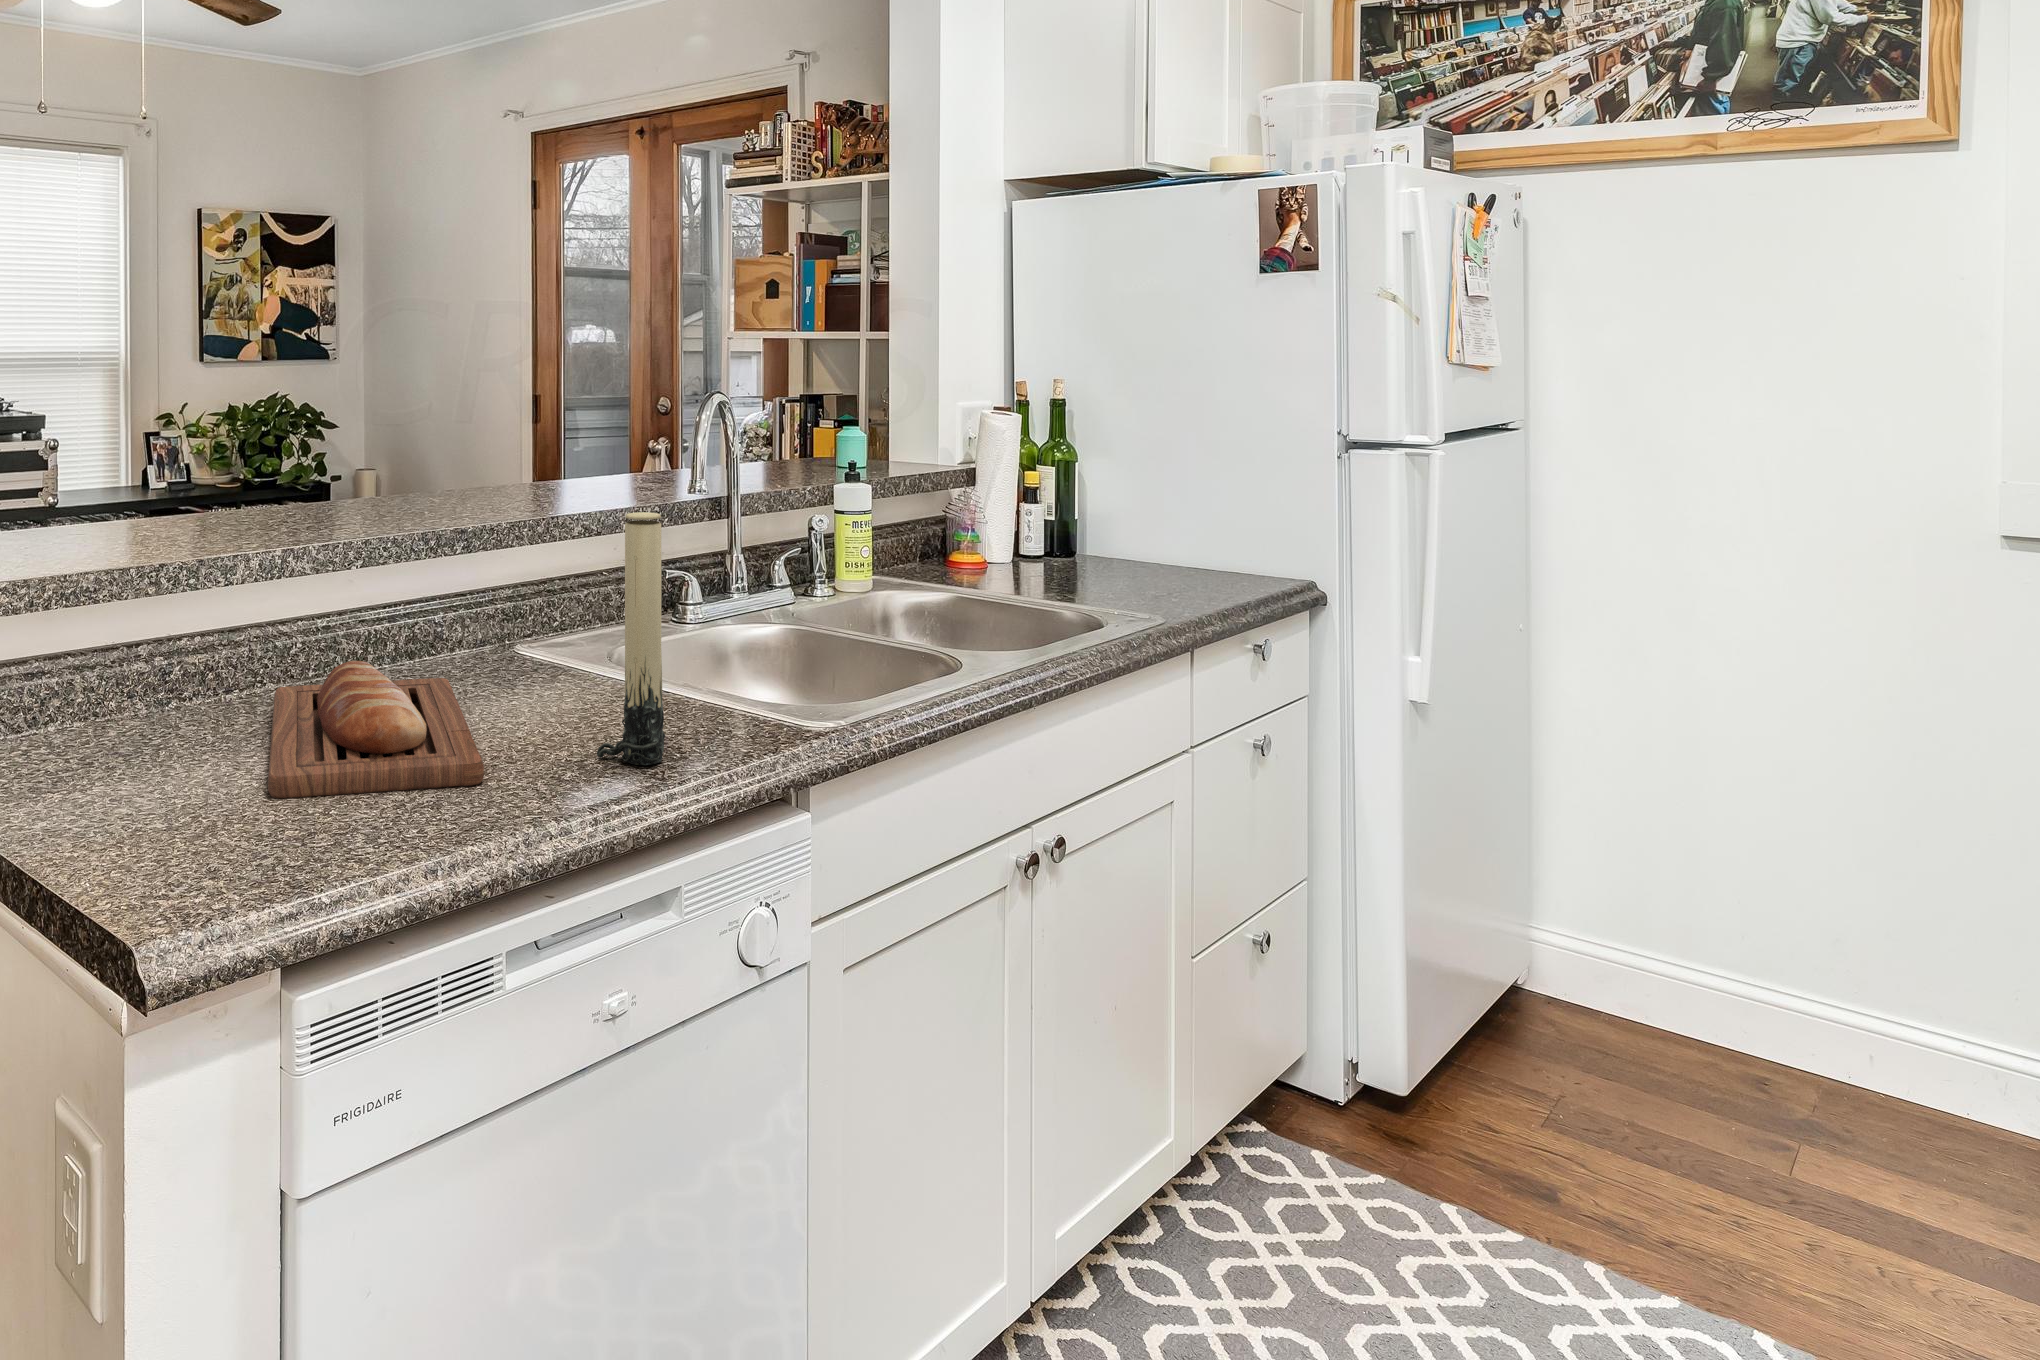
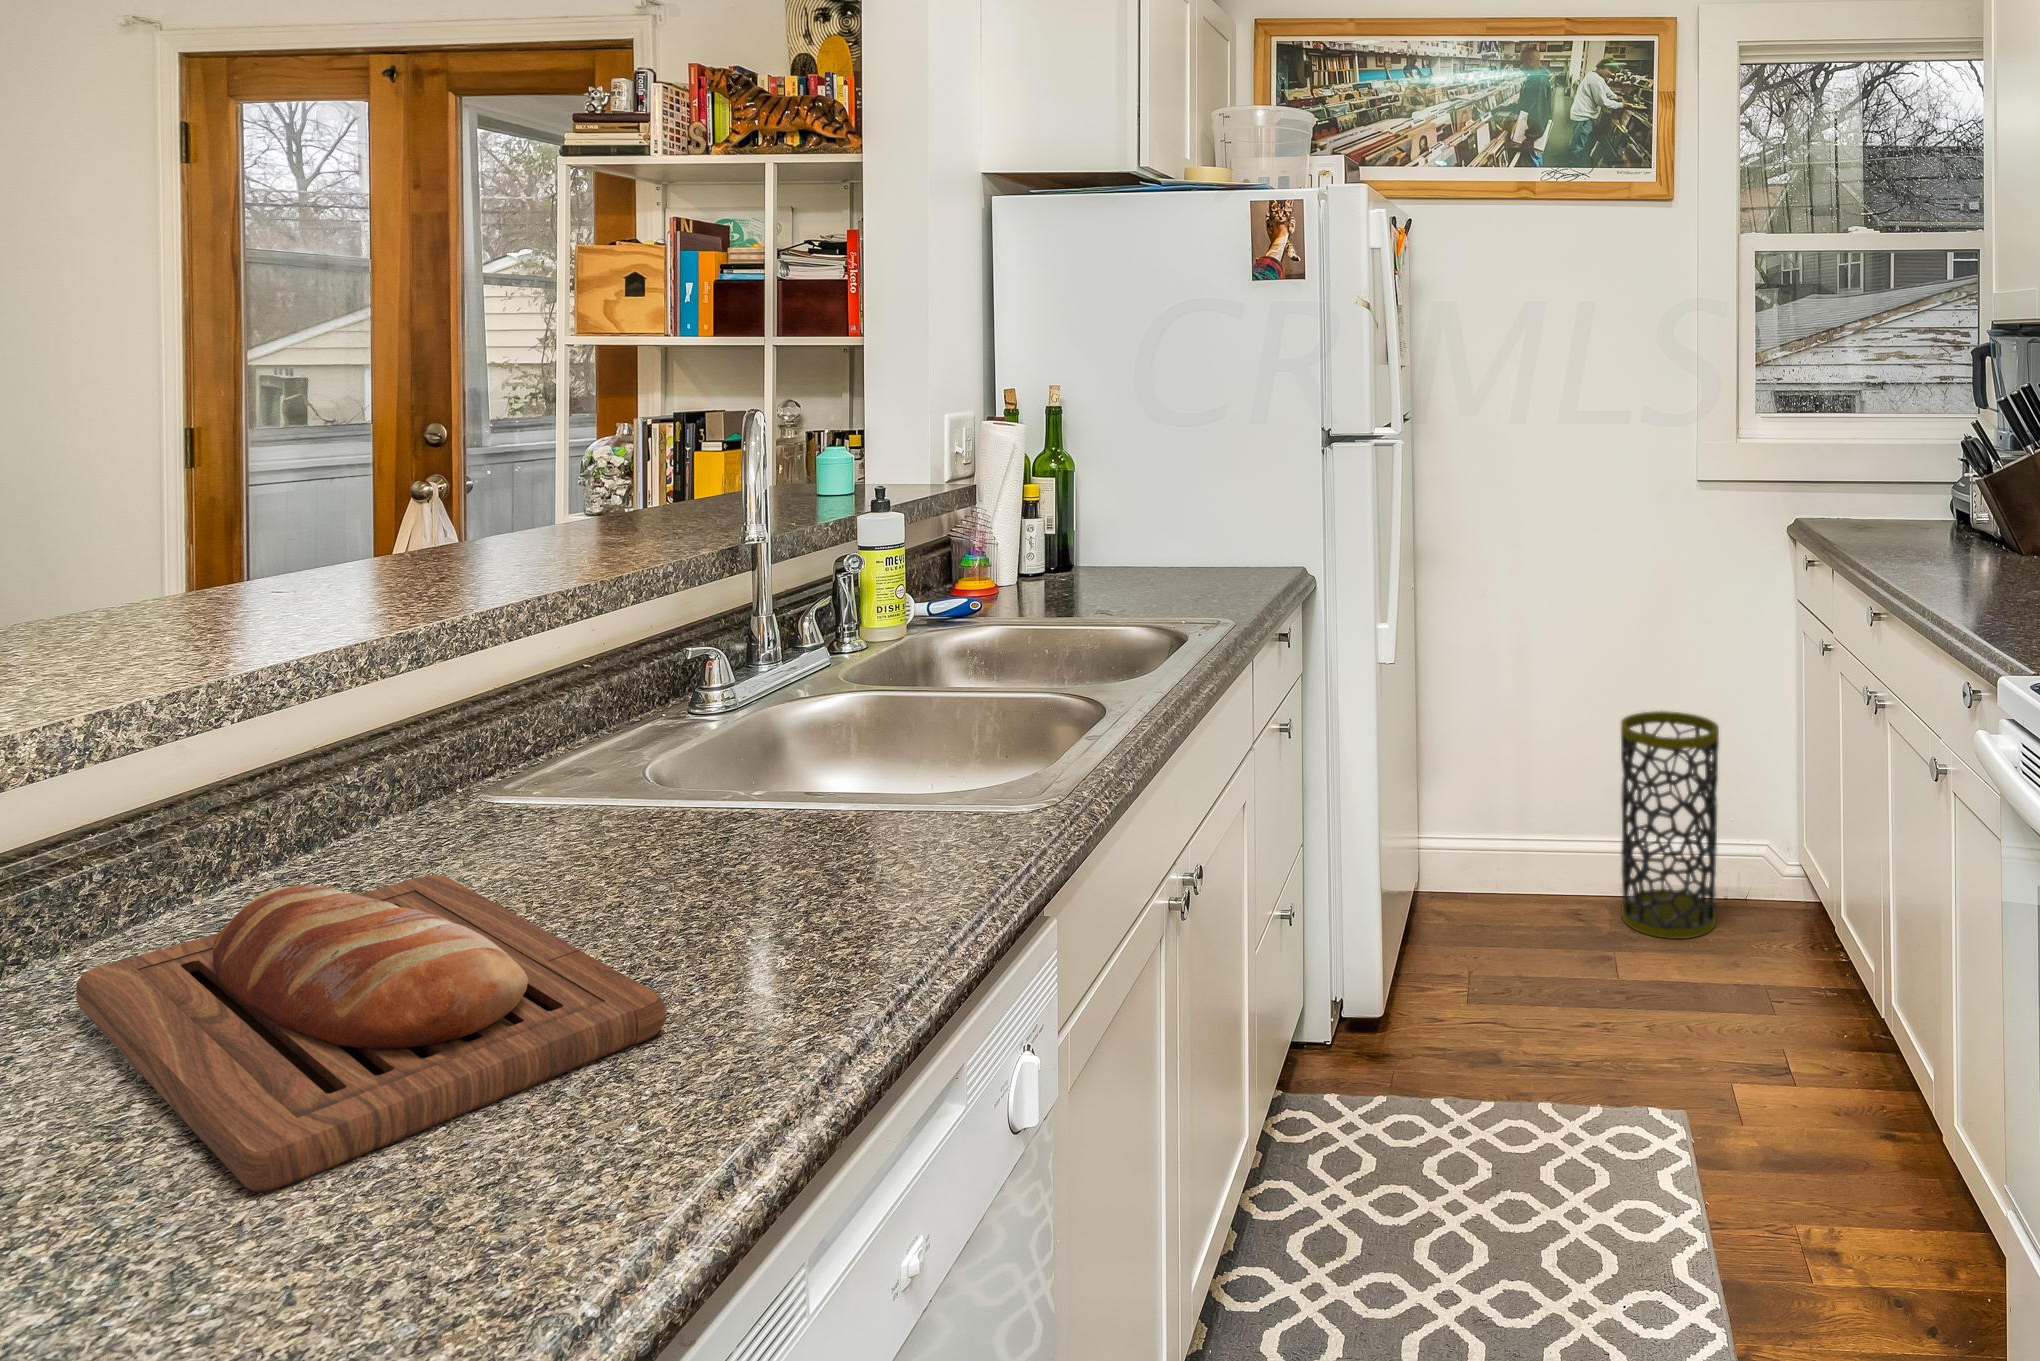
candle: present [597,512,665,765] -> none [798,579,906,934]
trash can: none [1839,846,2023,1178] -> present [1621,711,1719,939]

